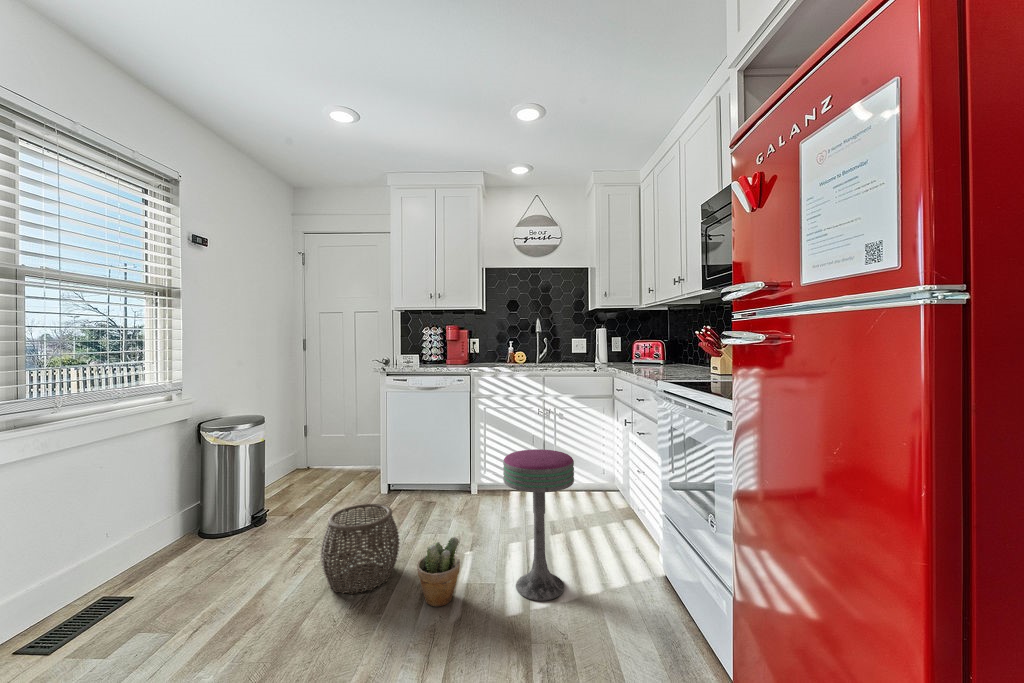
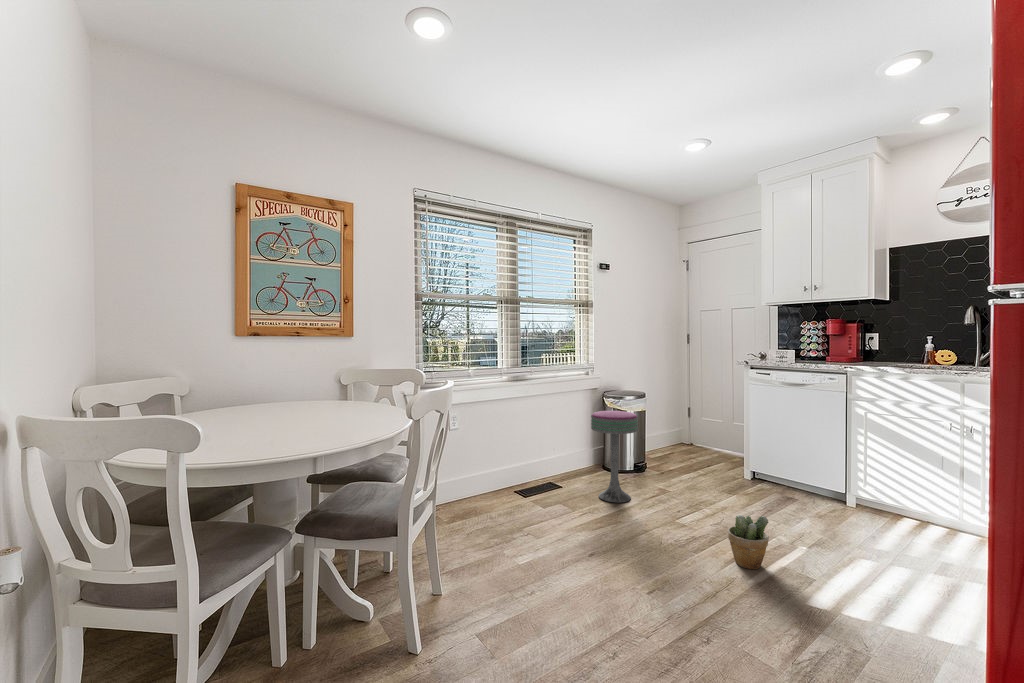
bar stool: present [503,449,574,601] -> present [591,411,638,503]
woven basket: present [320,504,400,594] -> none [663,471,726,538]

